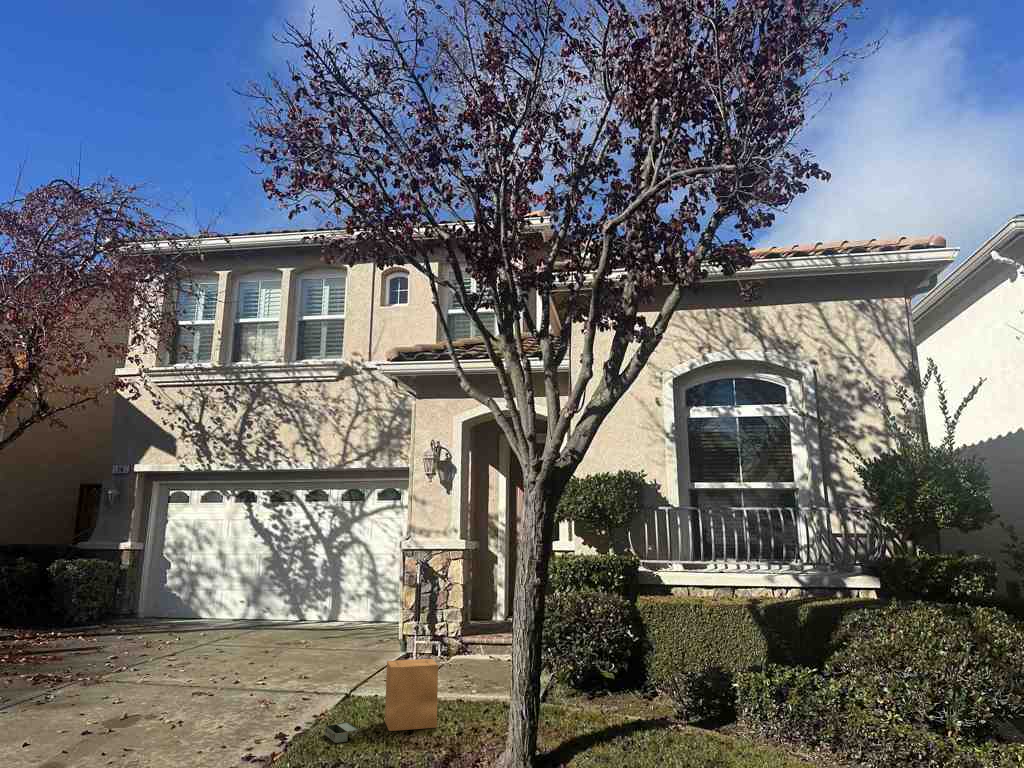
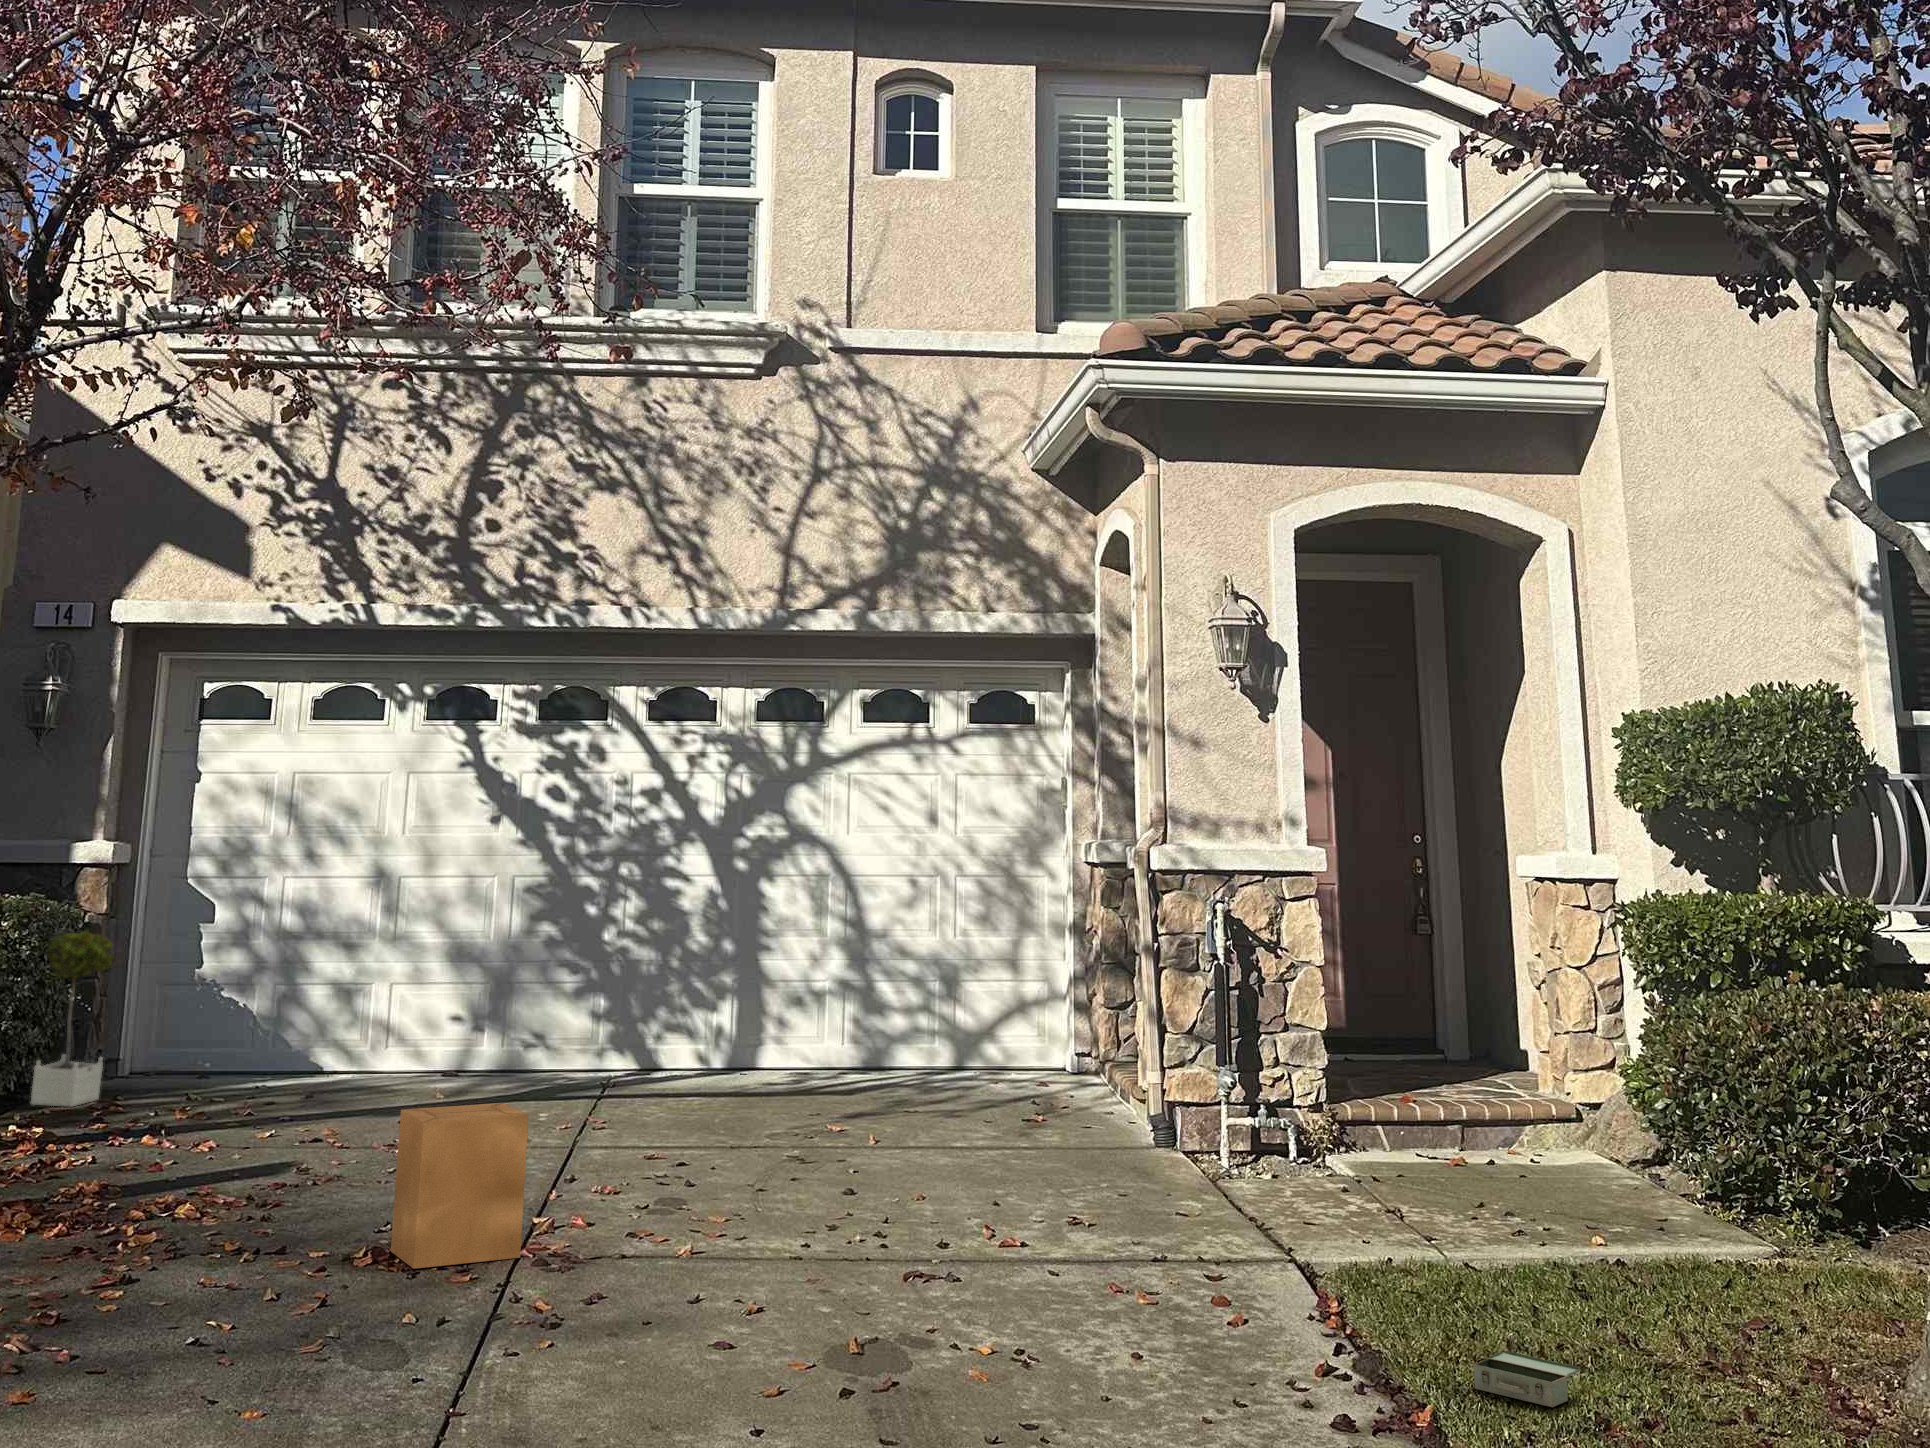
potted tree: none [85,571,113,628] -> present [31,930,114,1107]
cardboard box: present [385,659,438,731] -> present [391,1103,529,1269]

